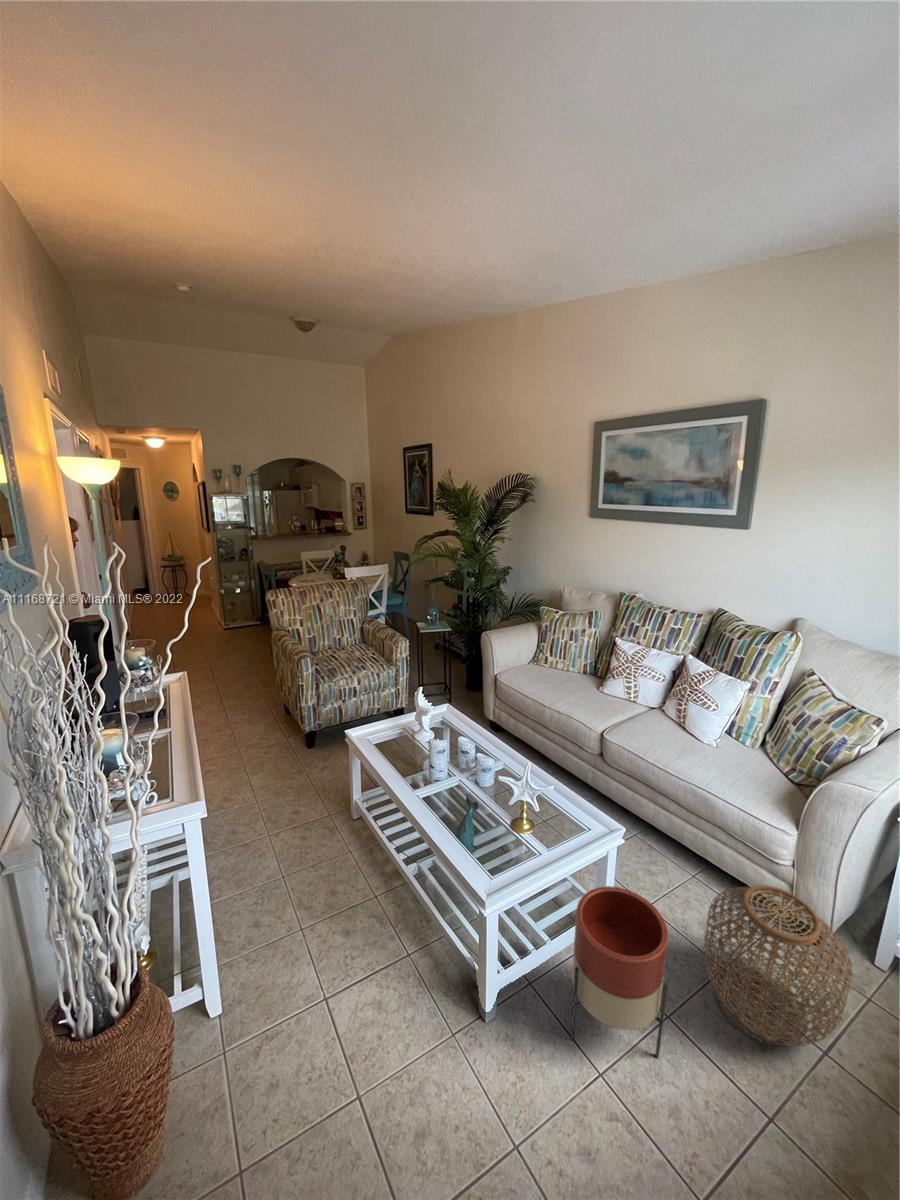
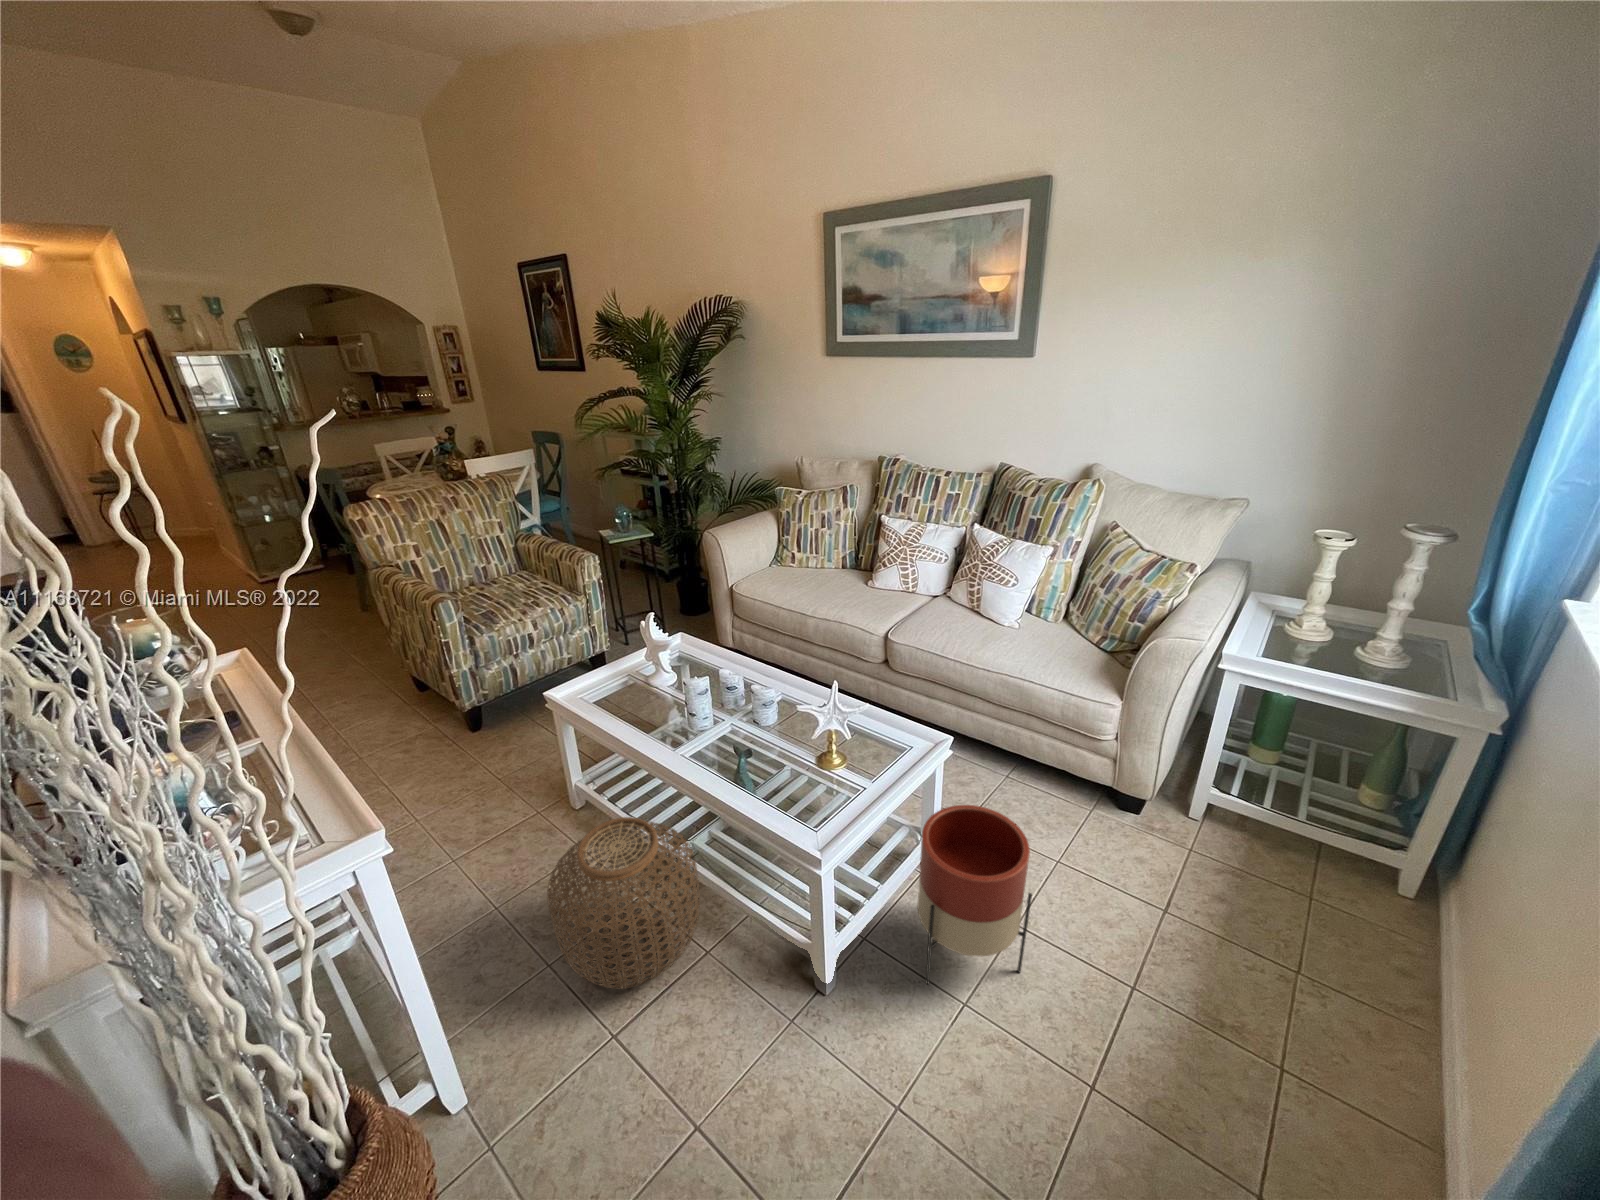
woven basket: present [704,885,852,1046] -> present [547,817,700,989]

